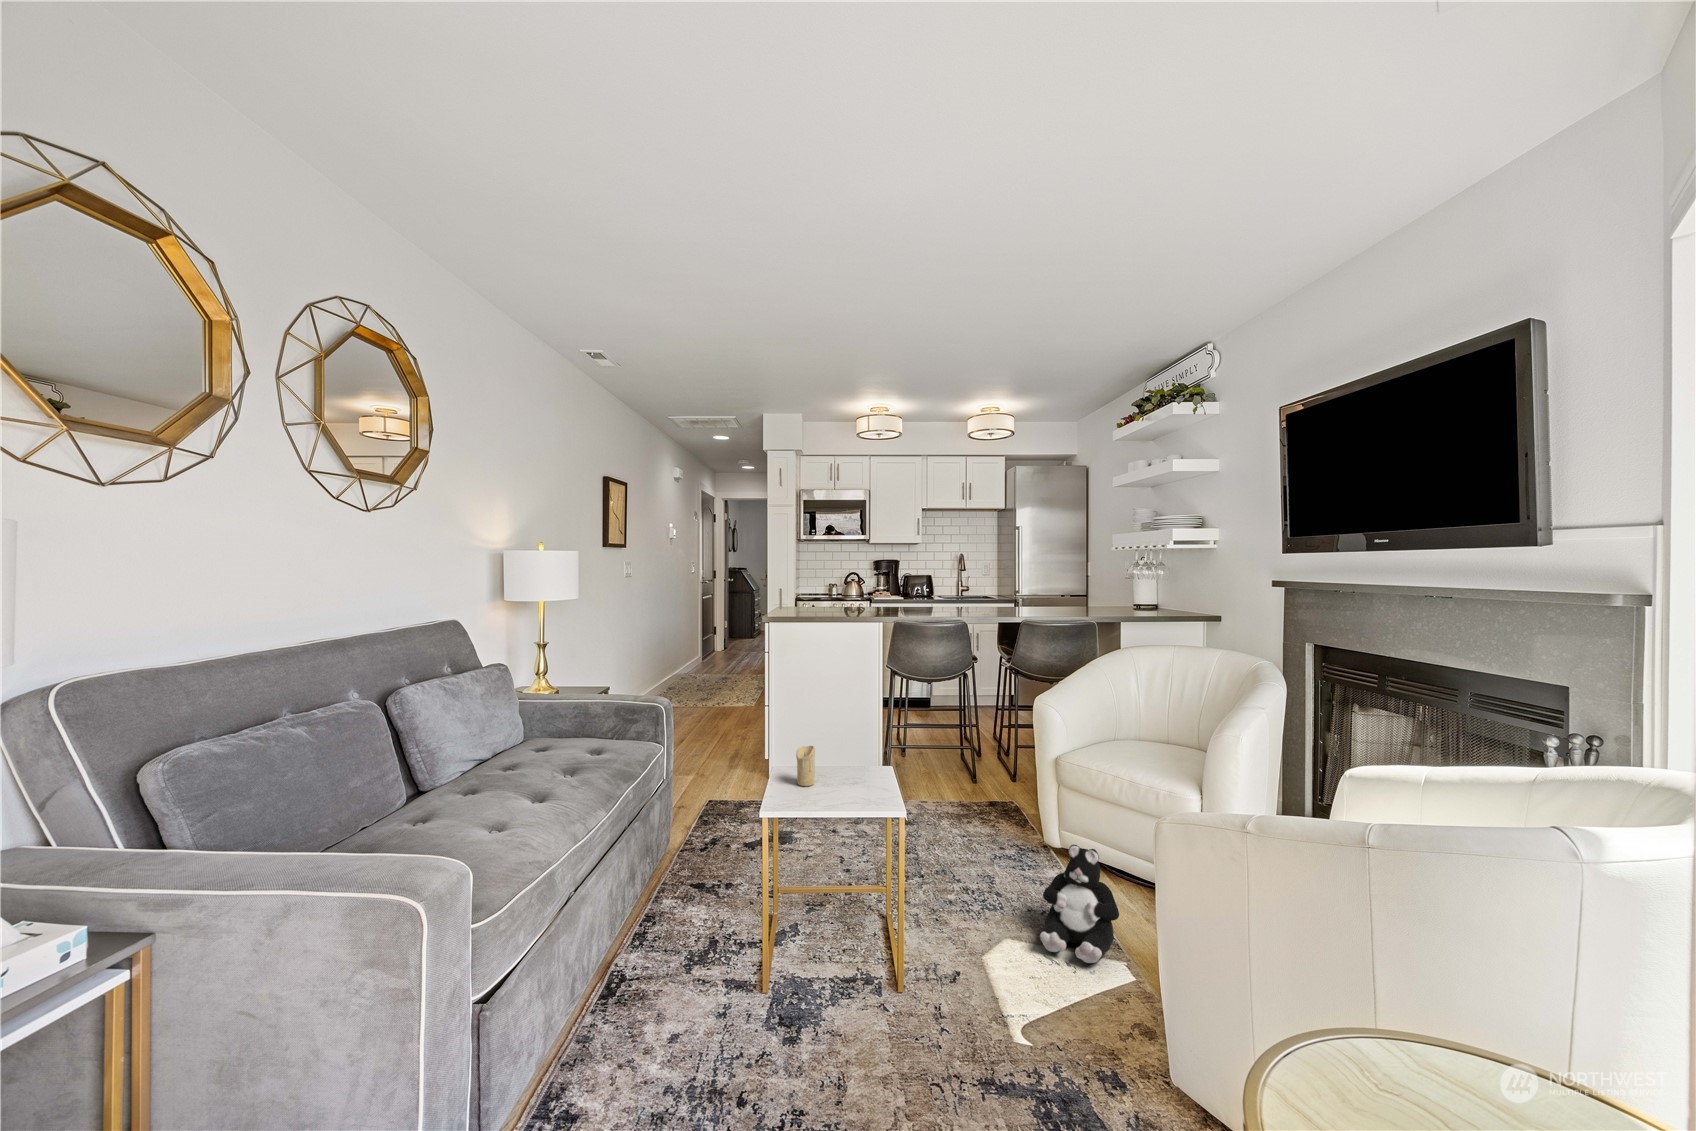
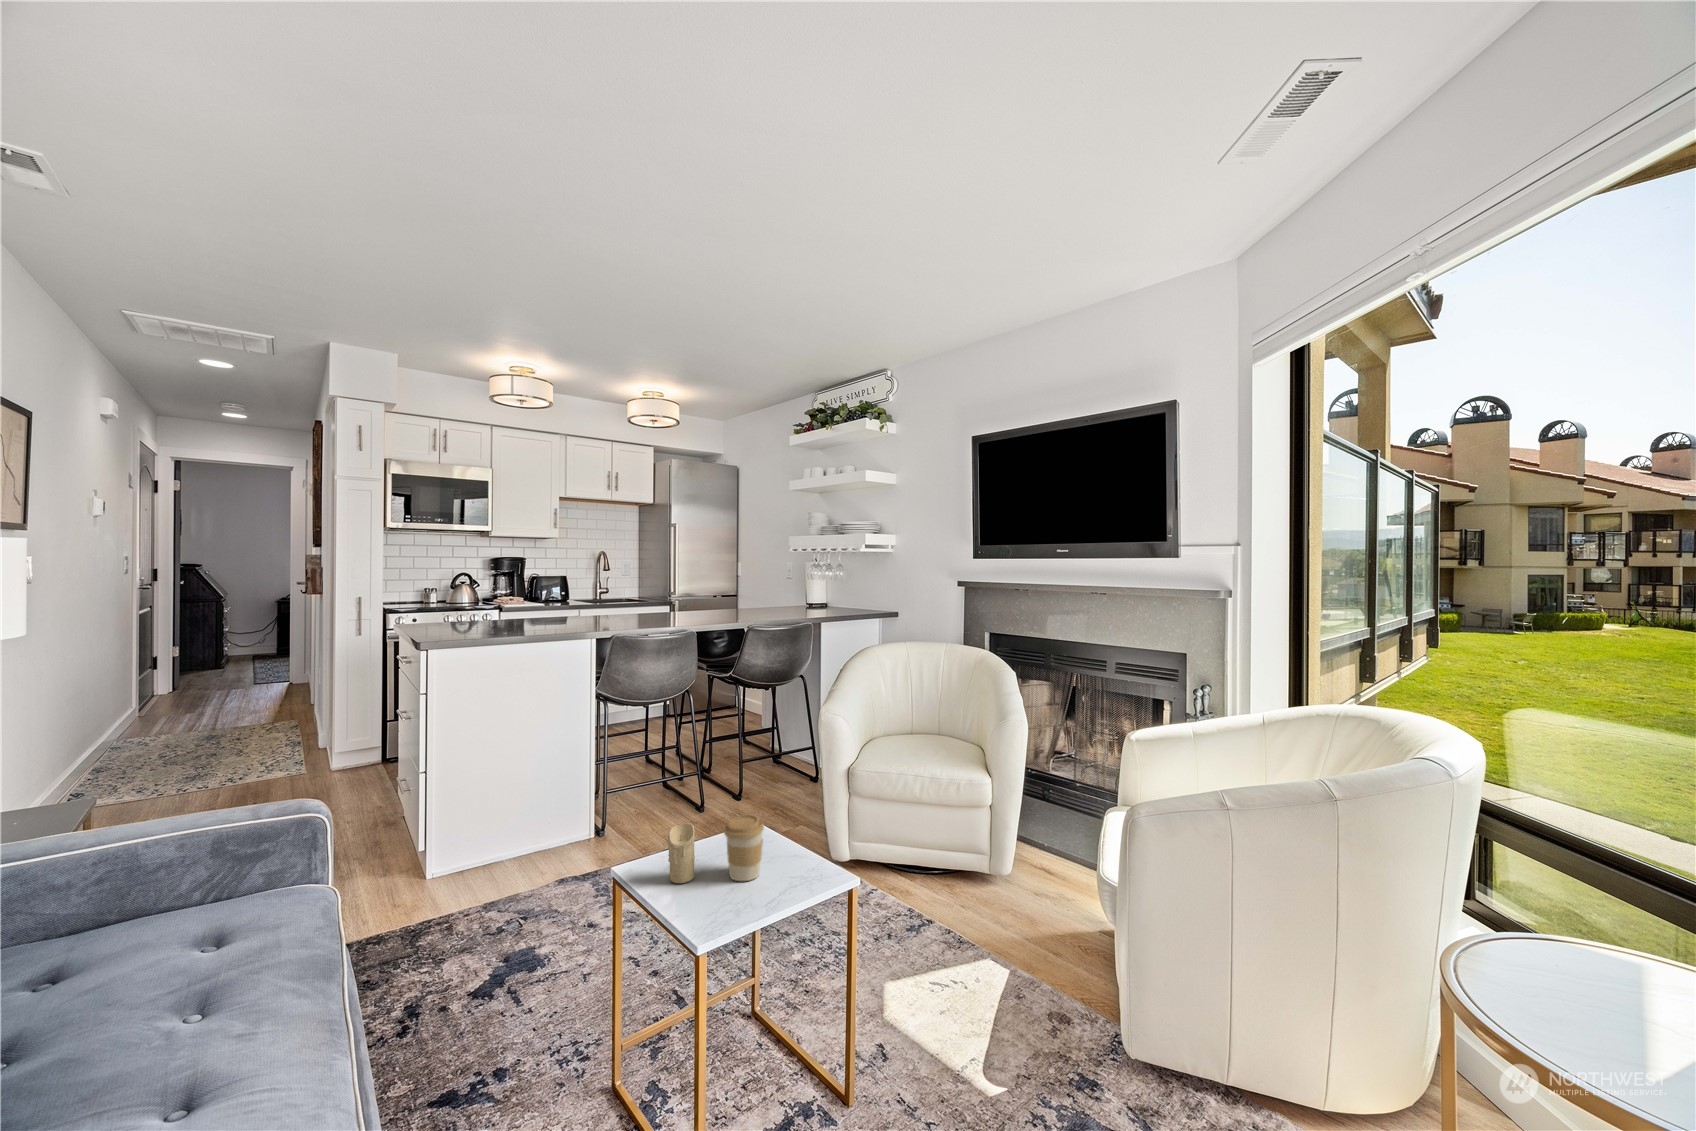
coffee cup: none [829,748,858,795] -> present [724,815,764,881]
plush toy: present [1040,845,1119,963] -> none [907,859,990,982]

